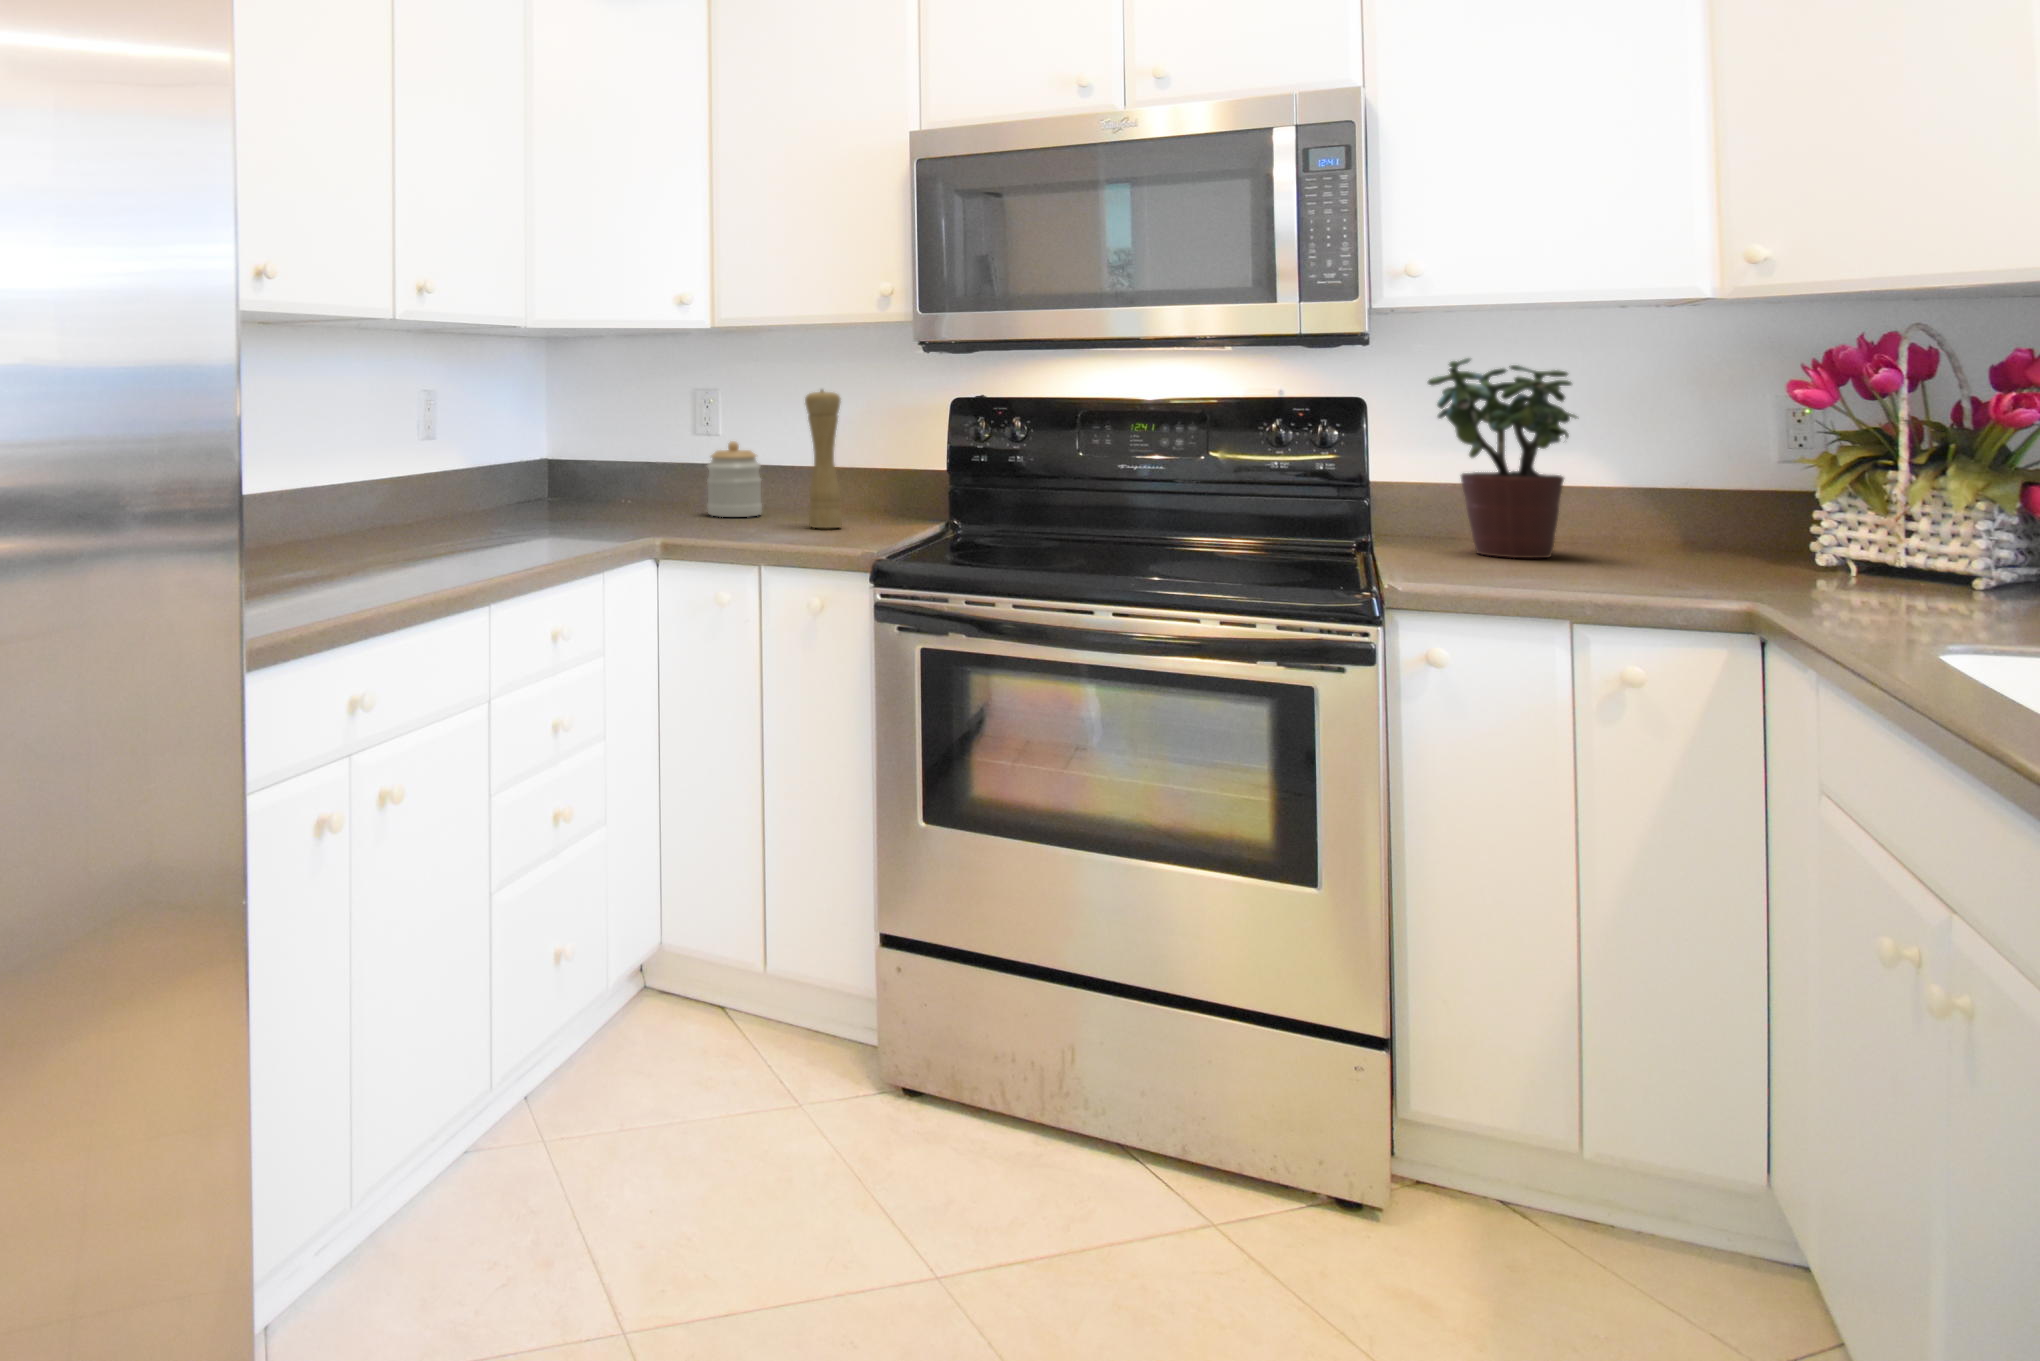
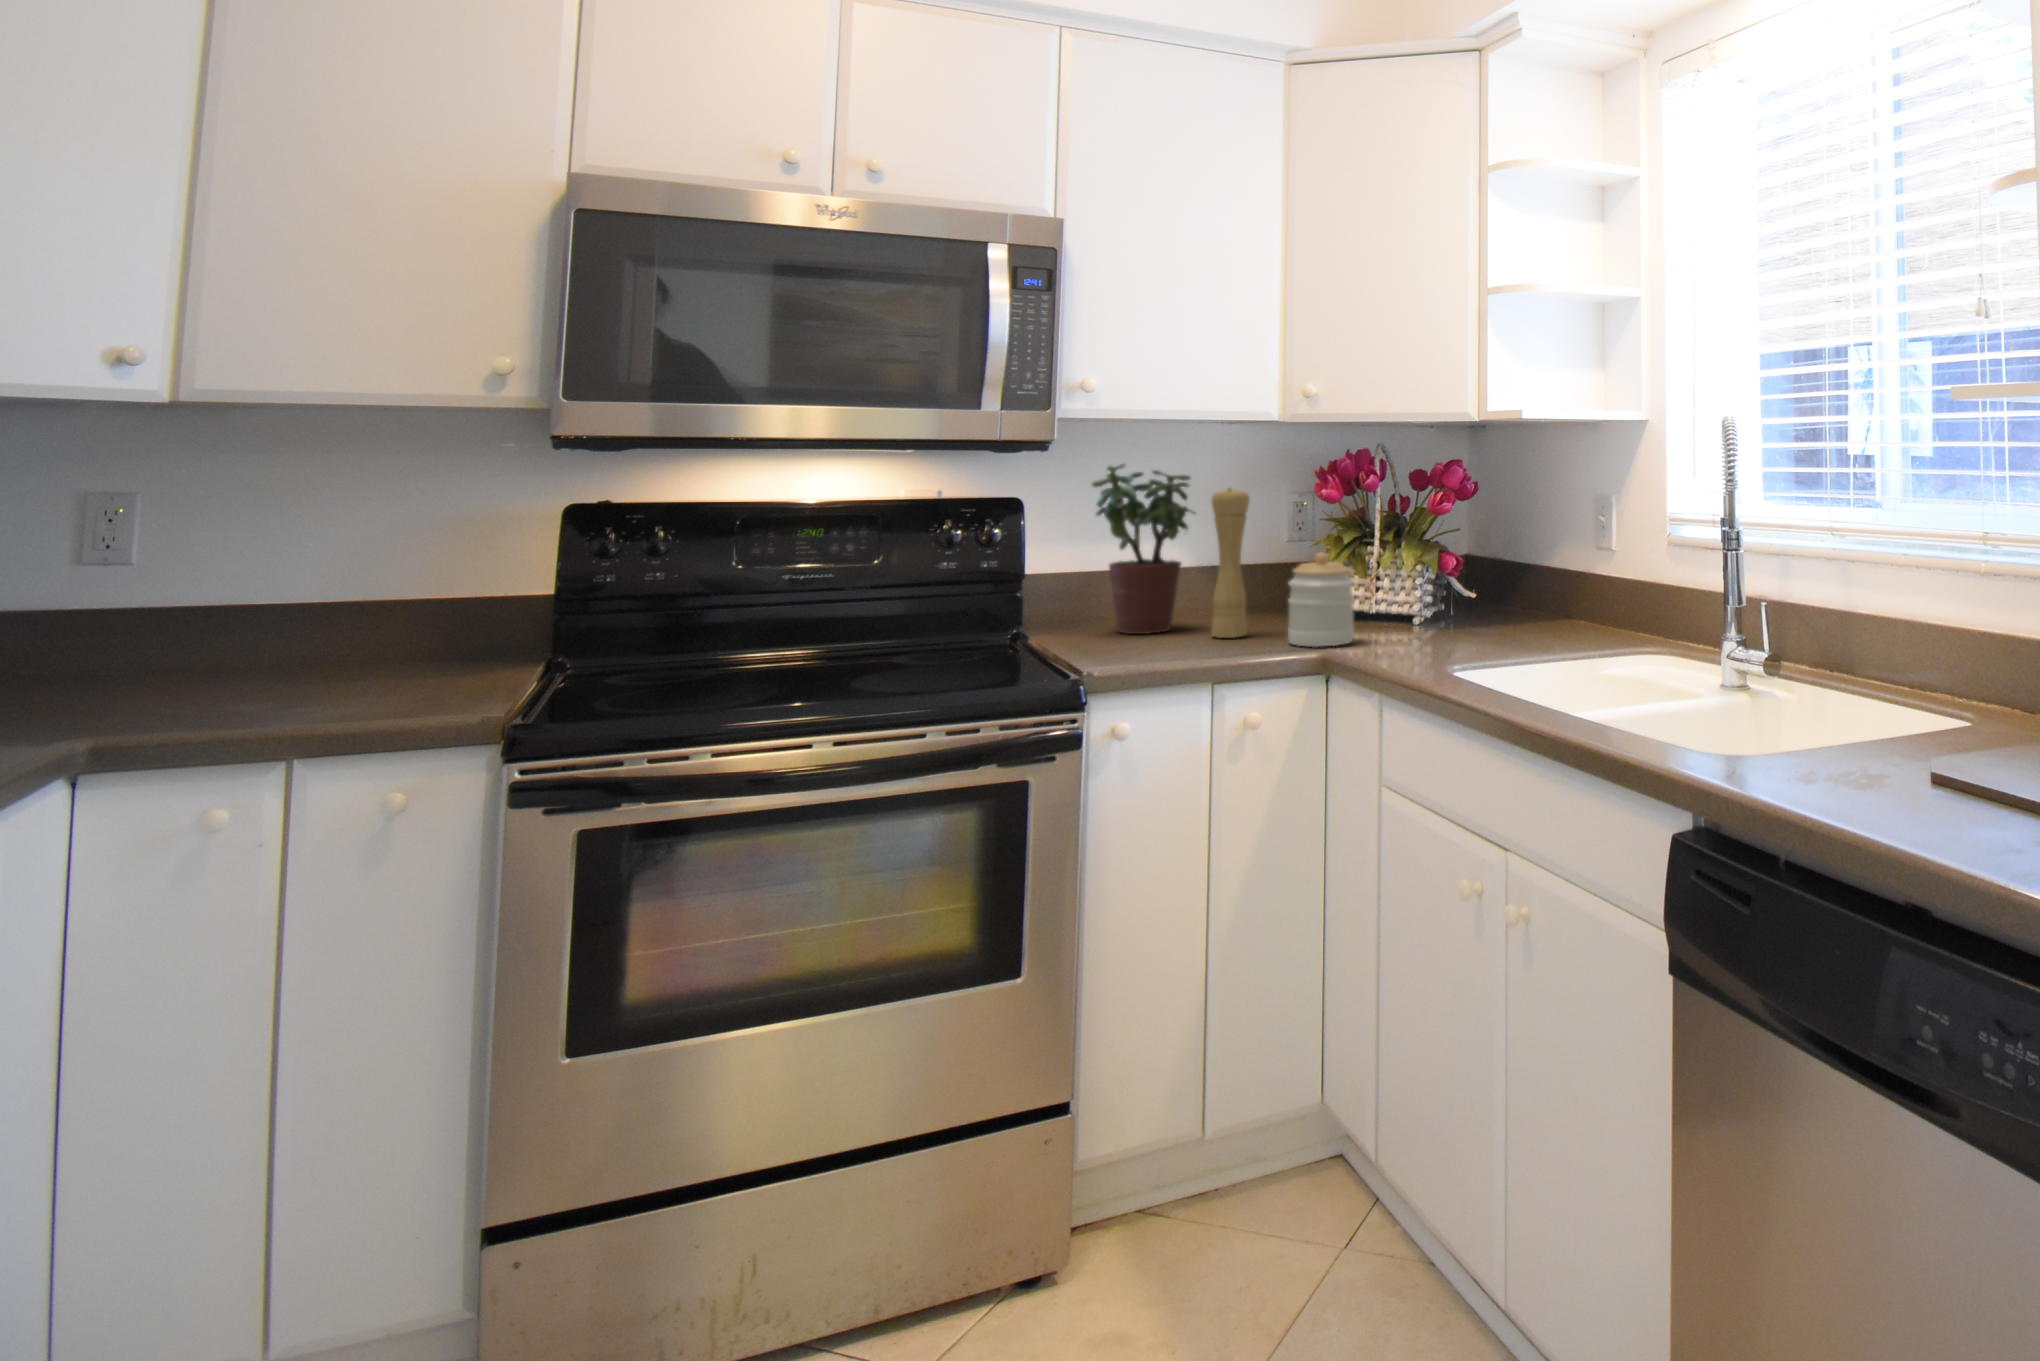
pepper mill: present [805,390,842,528] -> present [1211,488,1249,638]
jar: present [707,441,762,517] -> present [1288,552,1354,647]

